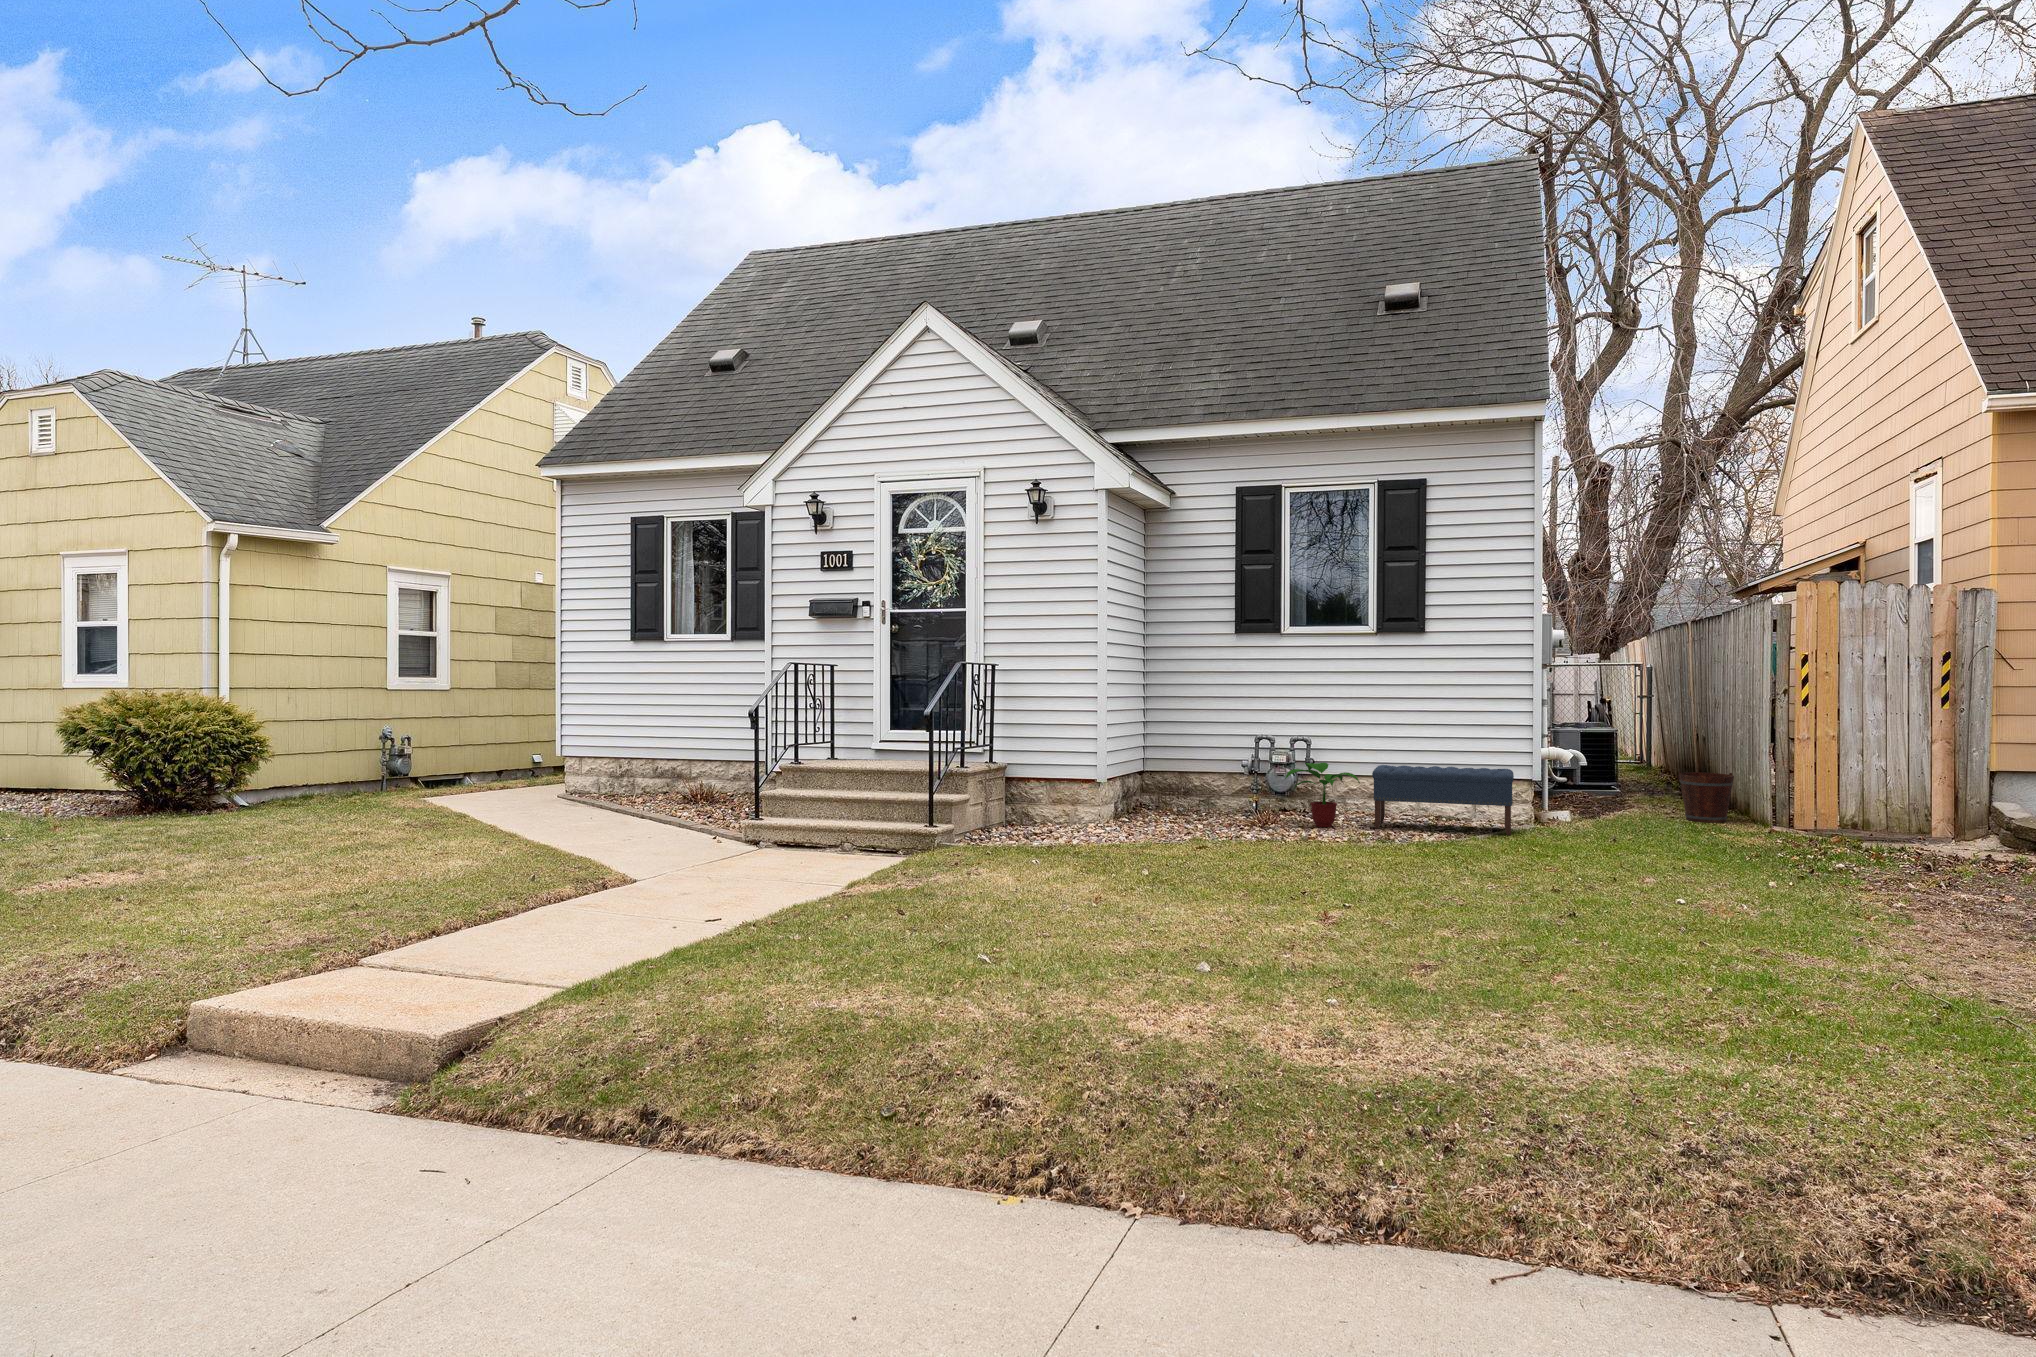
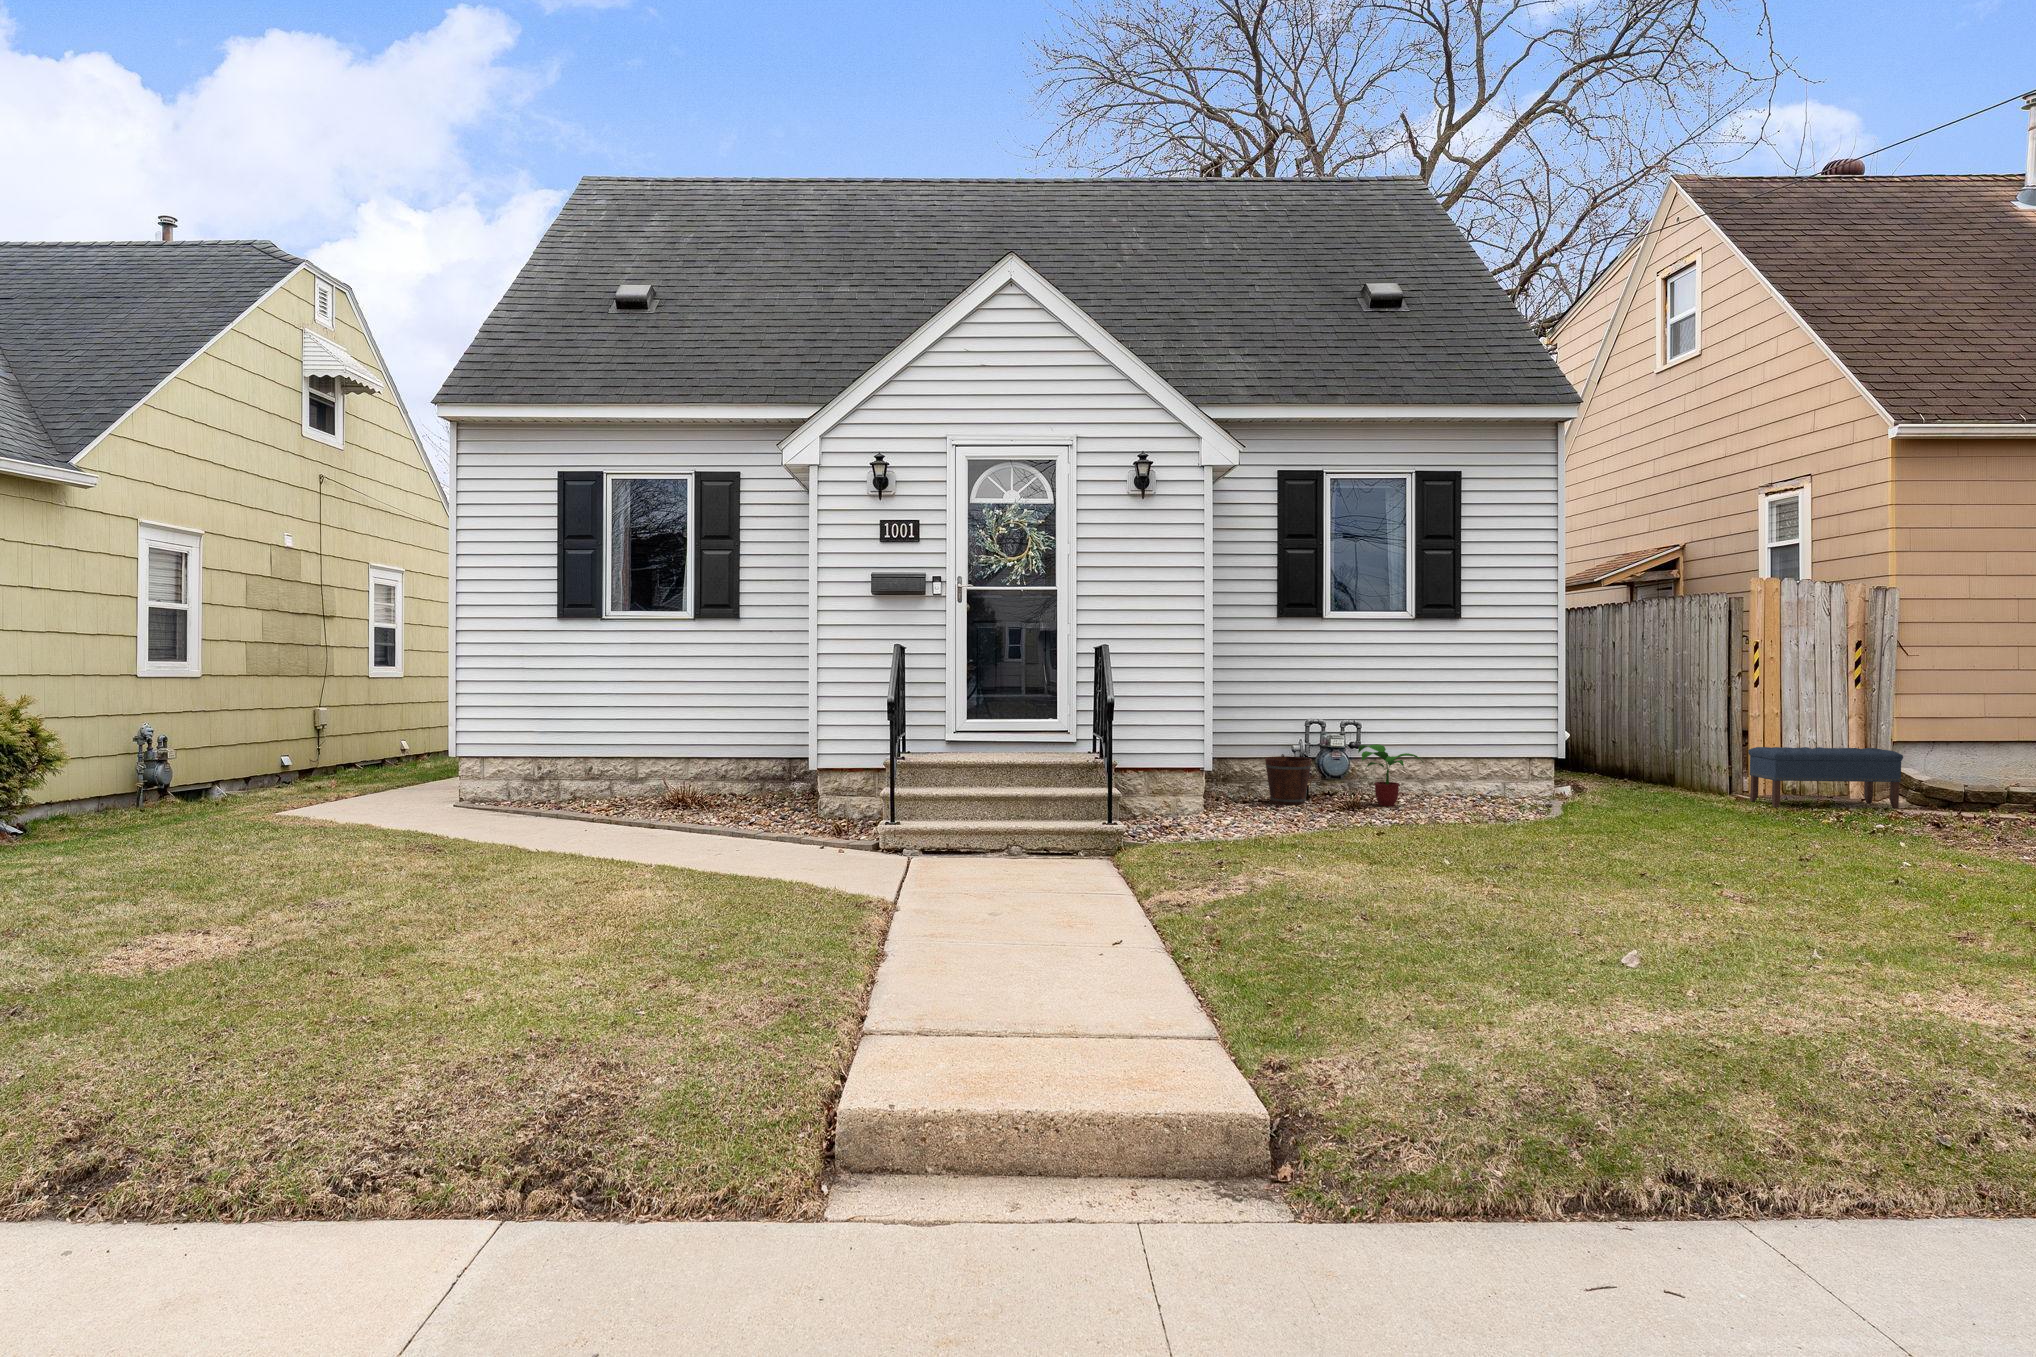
bench: present [1372,765,1514,835] -> present [1748,747,1903,809]
bucket: present [1679,772,1734,823] -> present [1265,754,1312,805]

